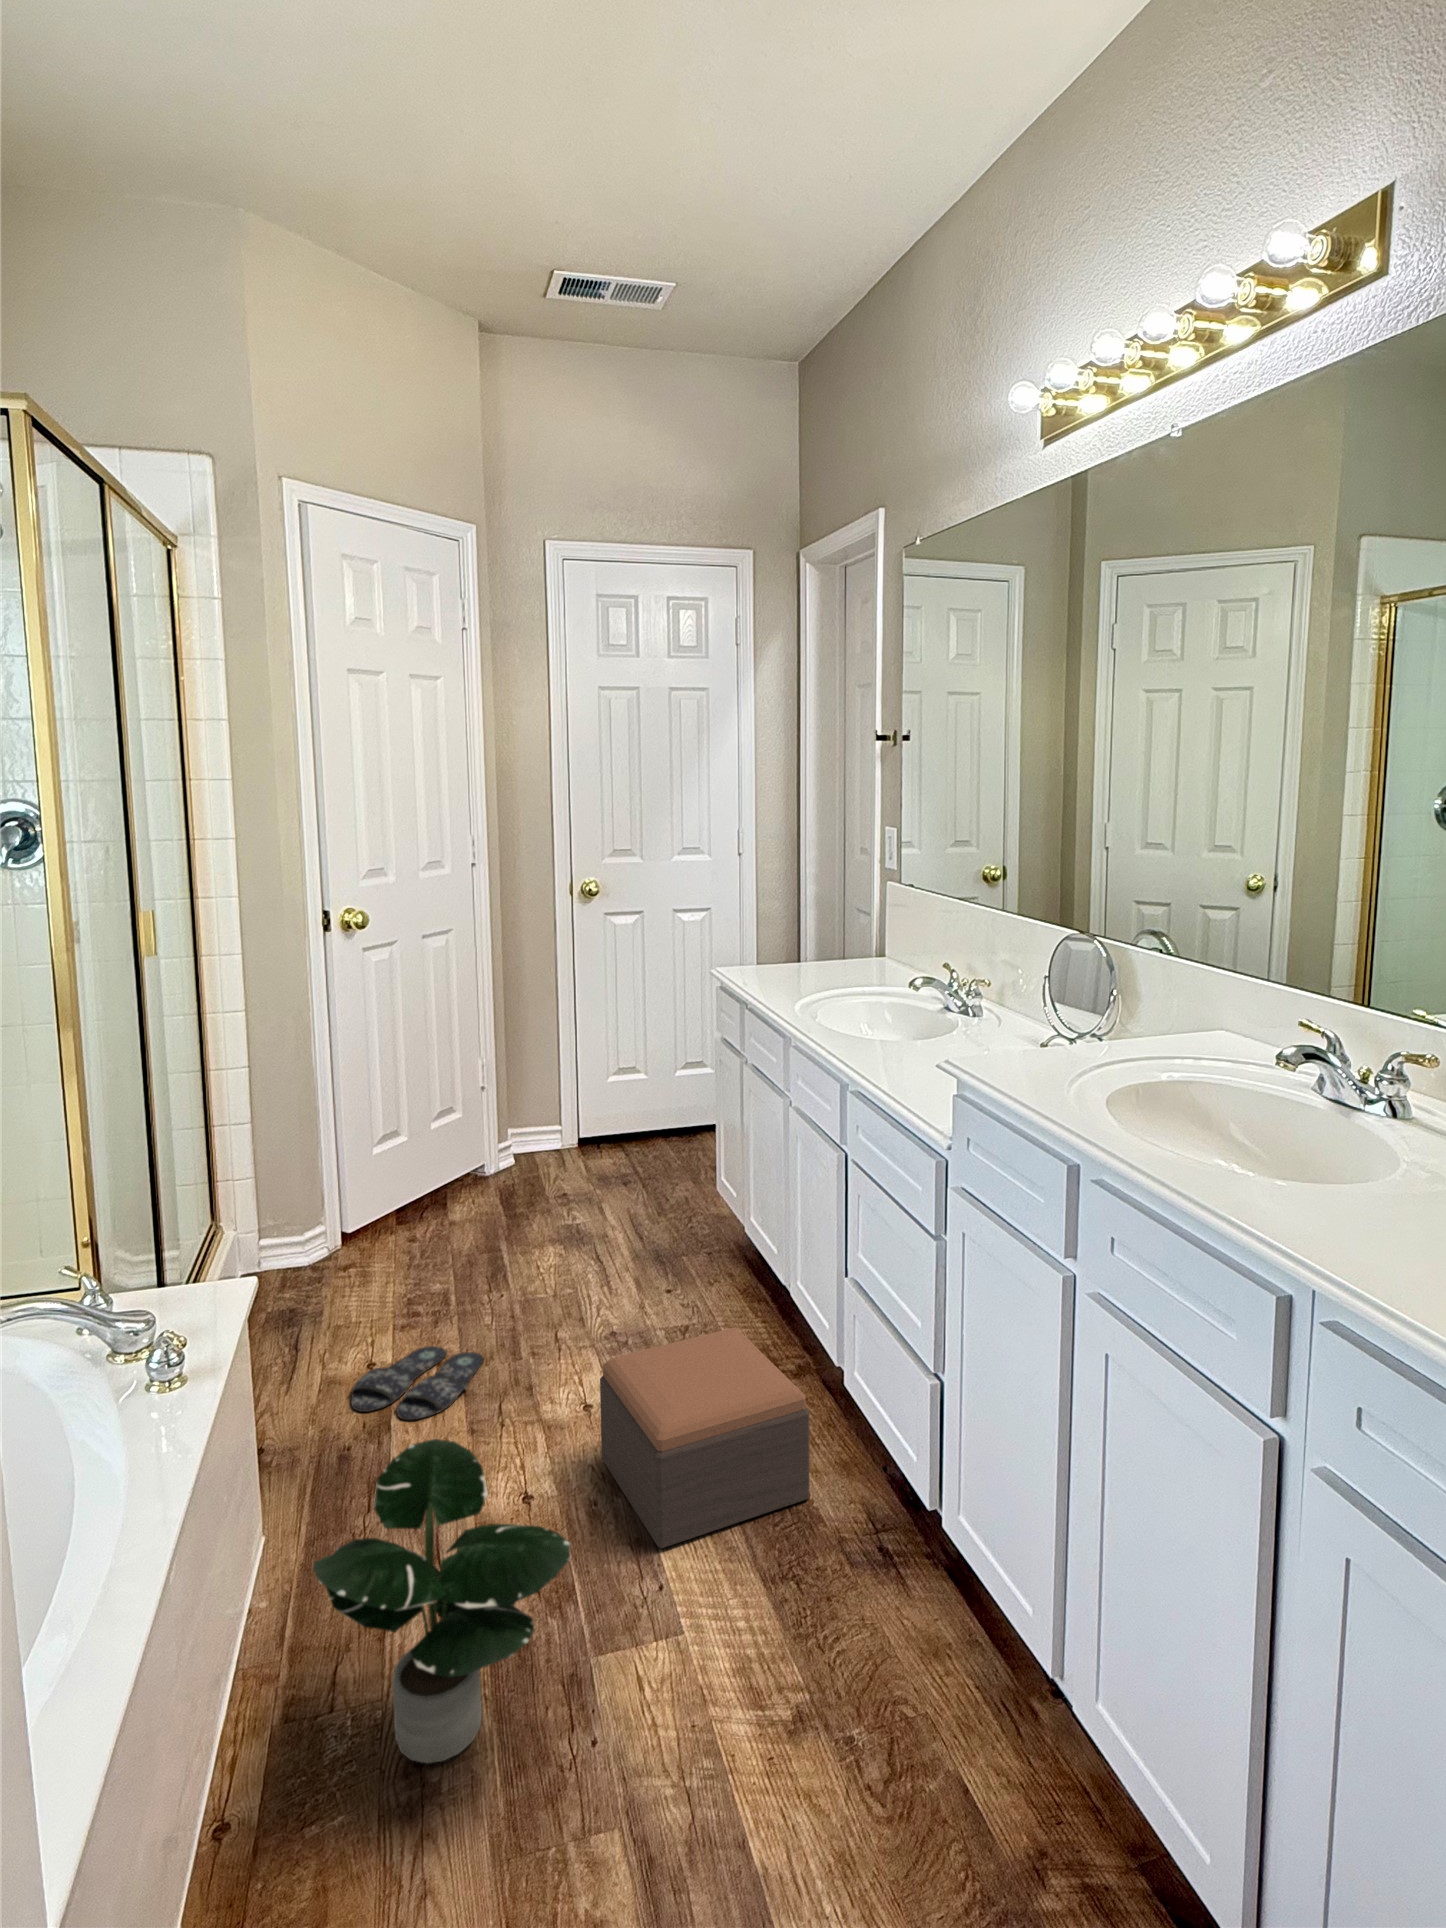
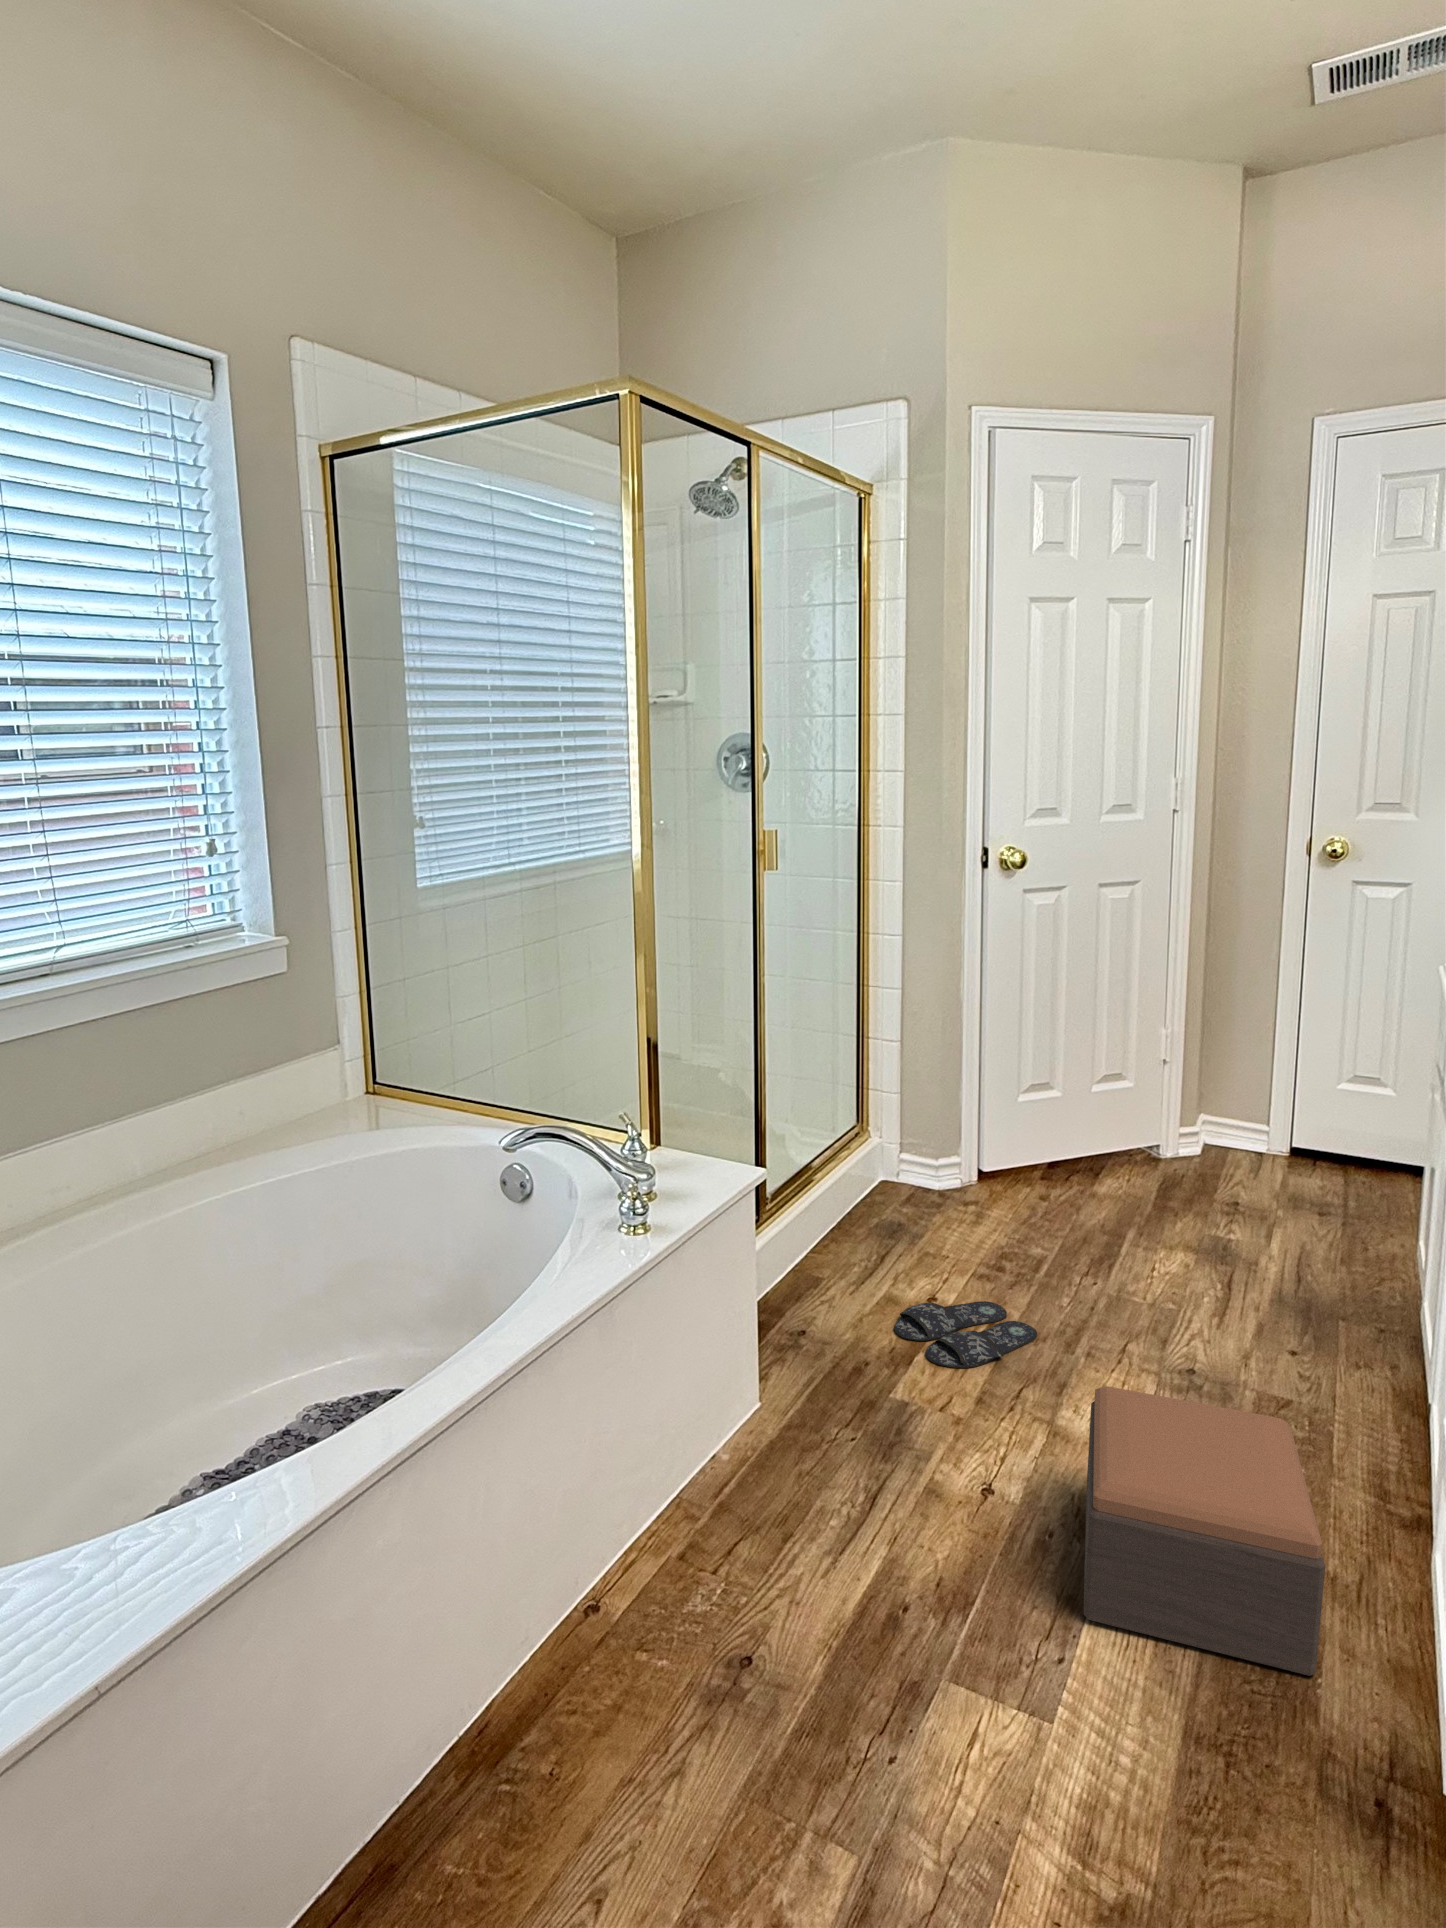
potted plant: present [313,1439,570,1763] -> none [658,1369,898,1679]

